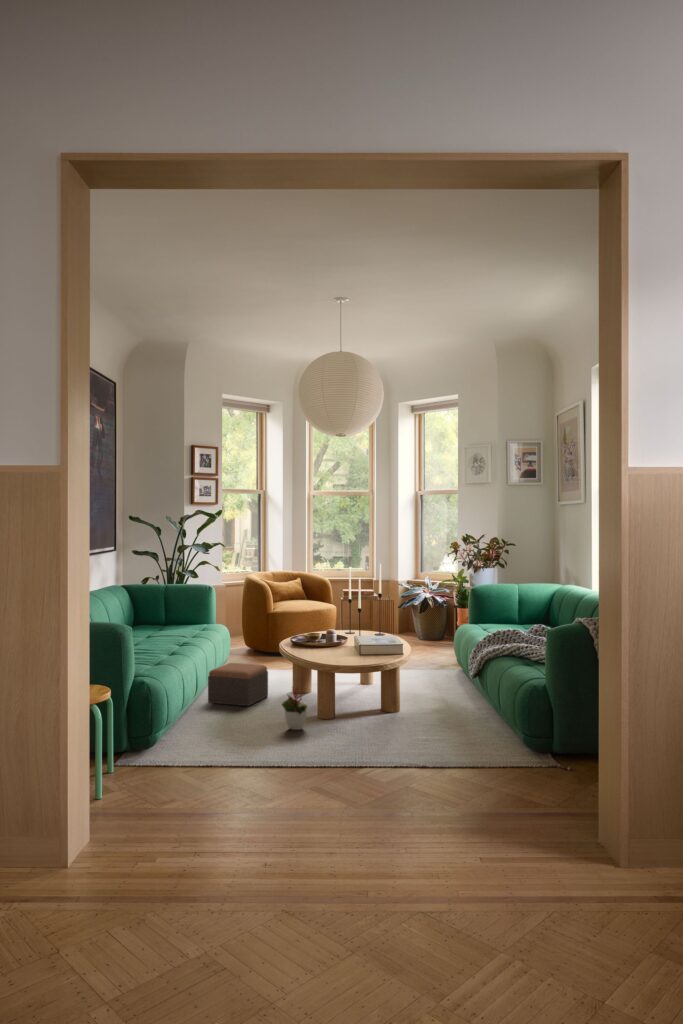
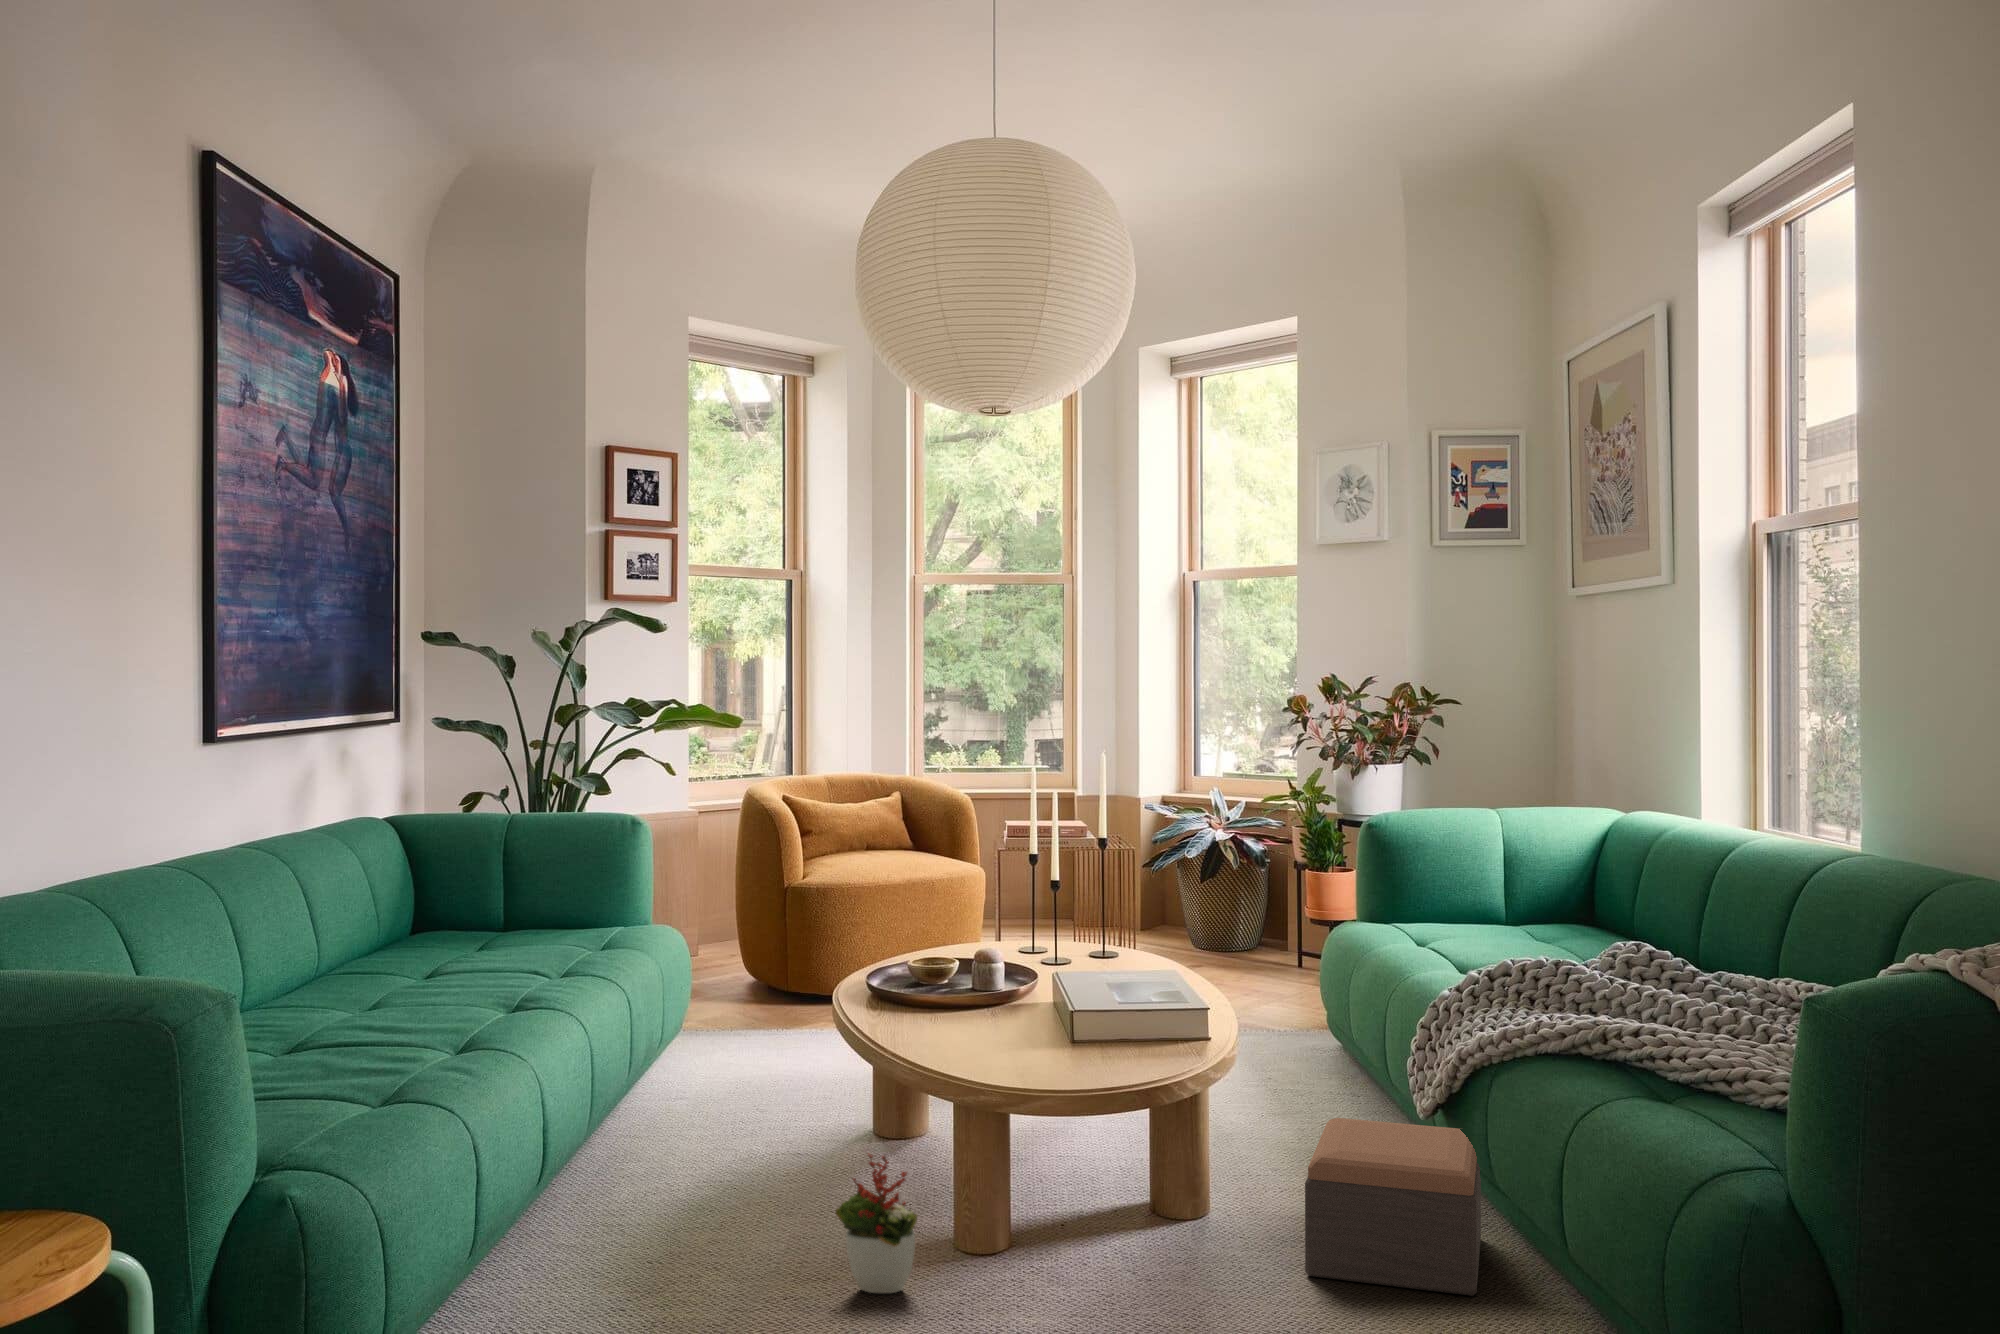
footstool: present [208,663,268,706] -> present [1305,1118,1481,1296]

